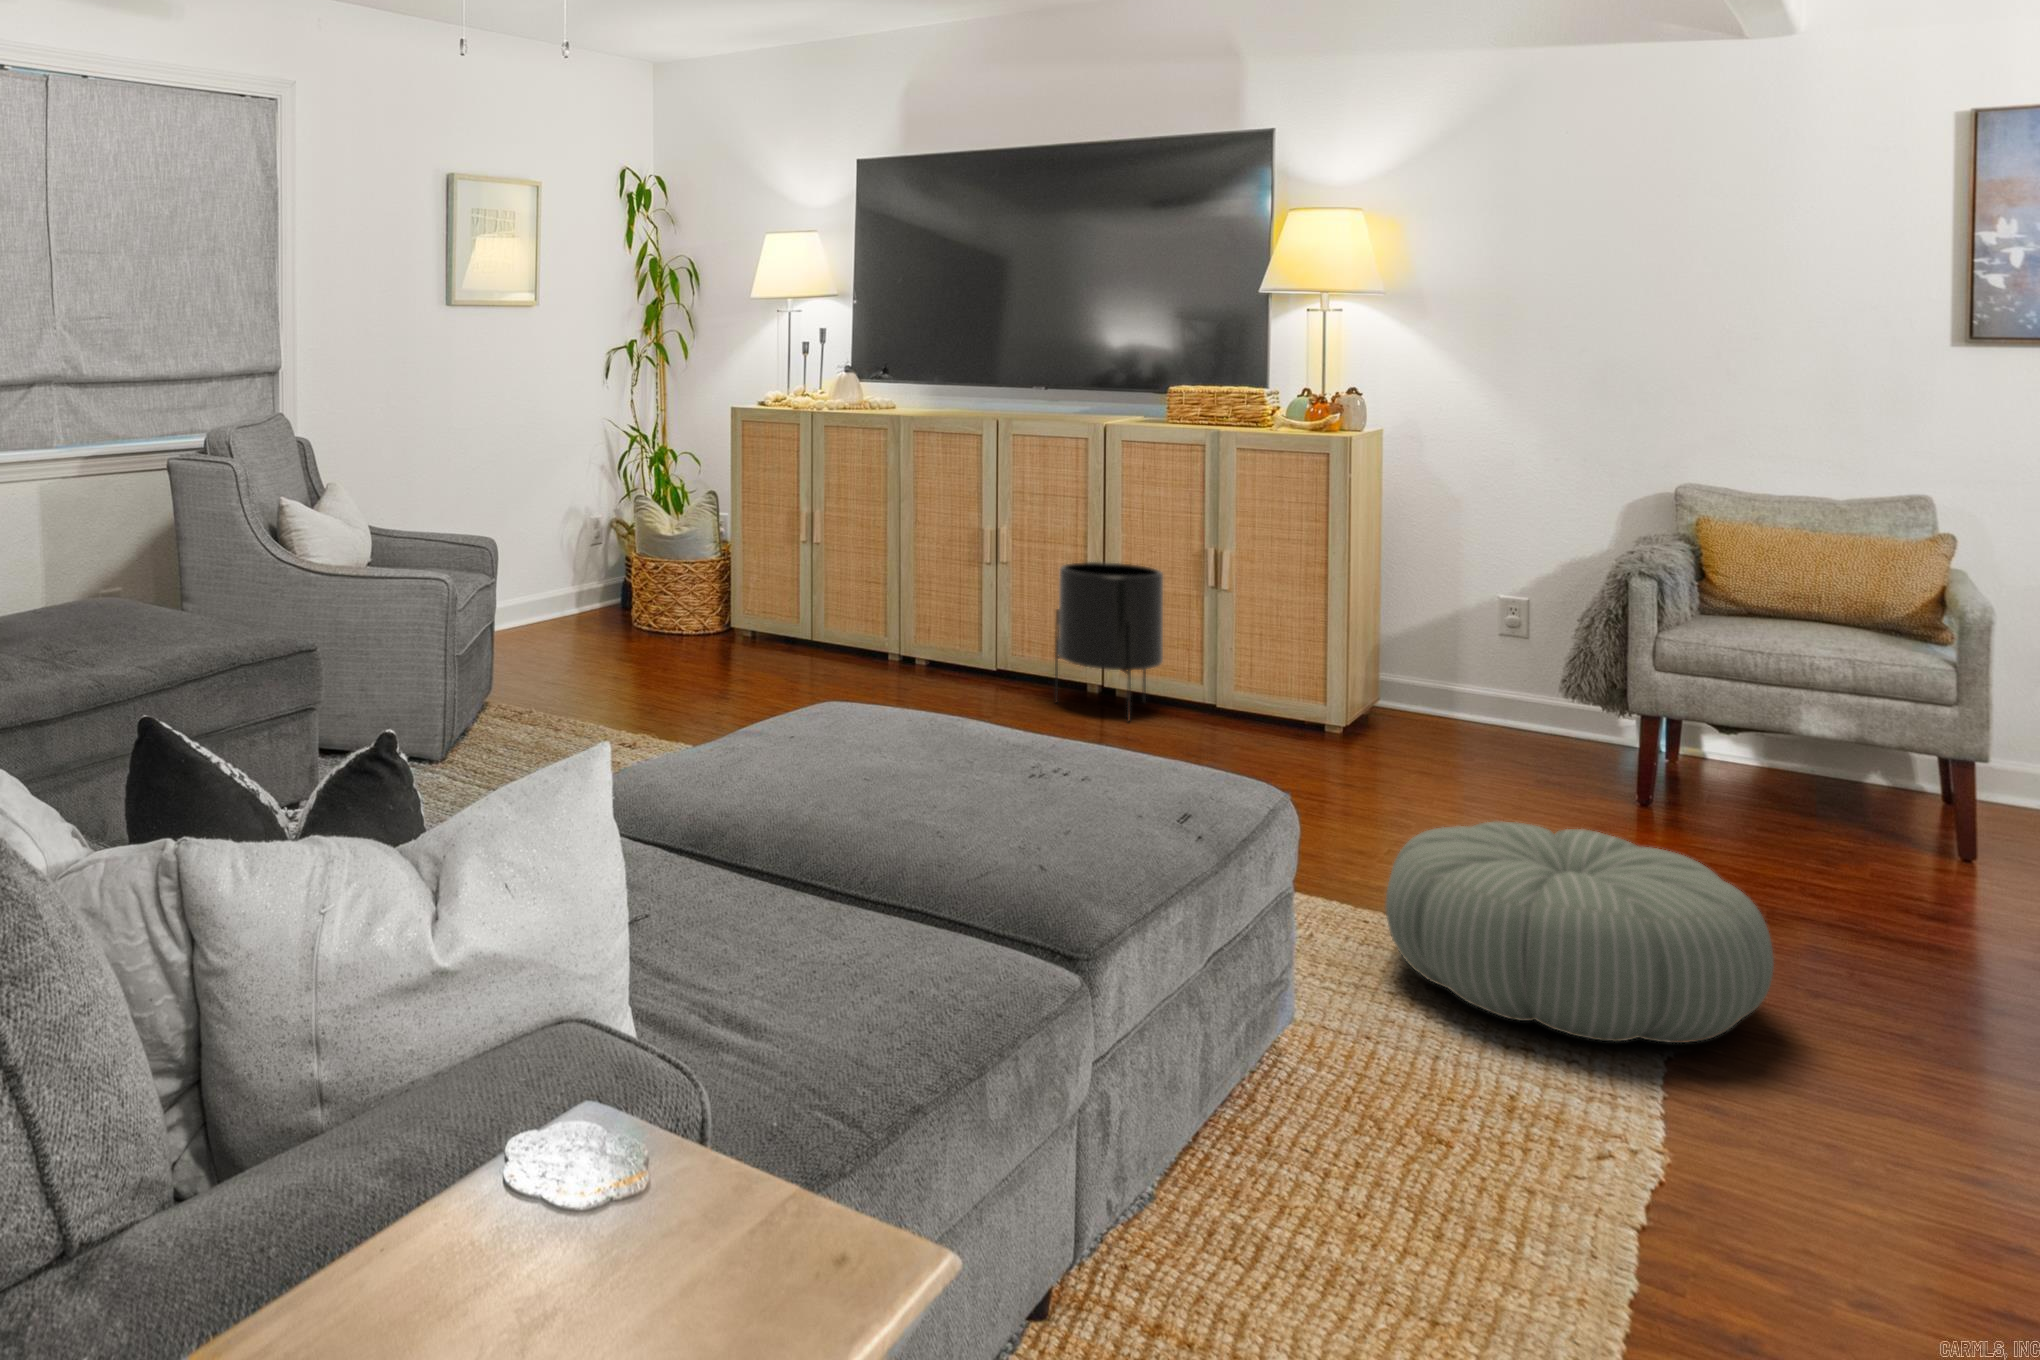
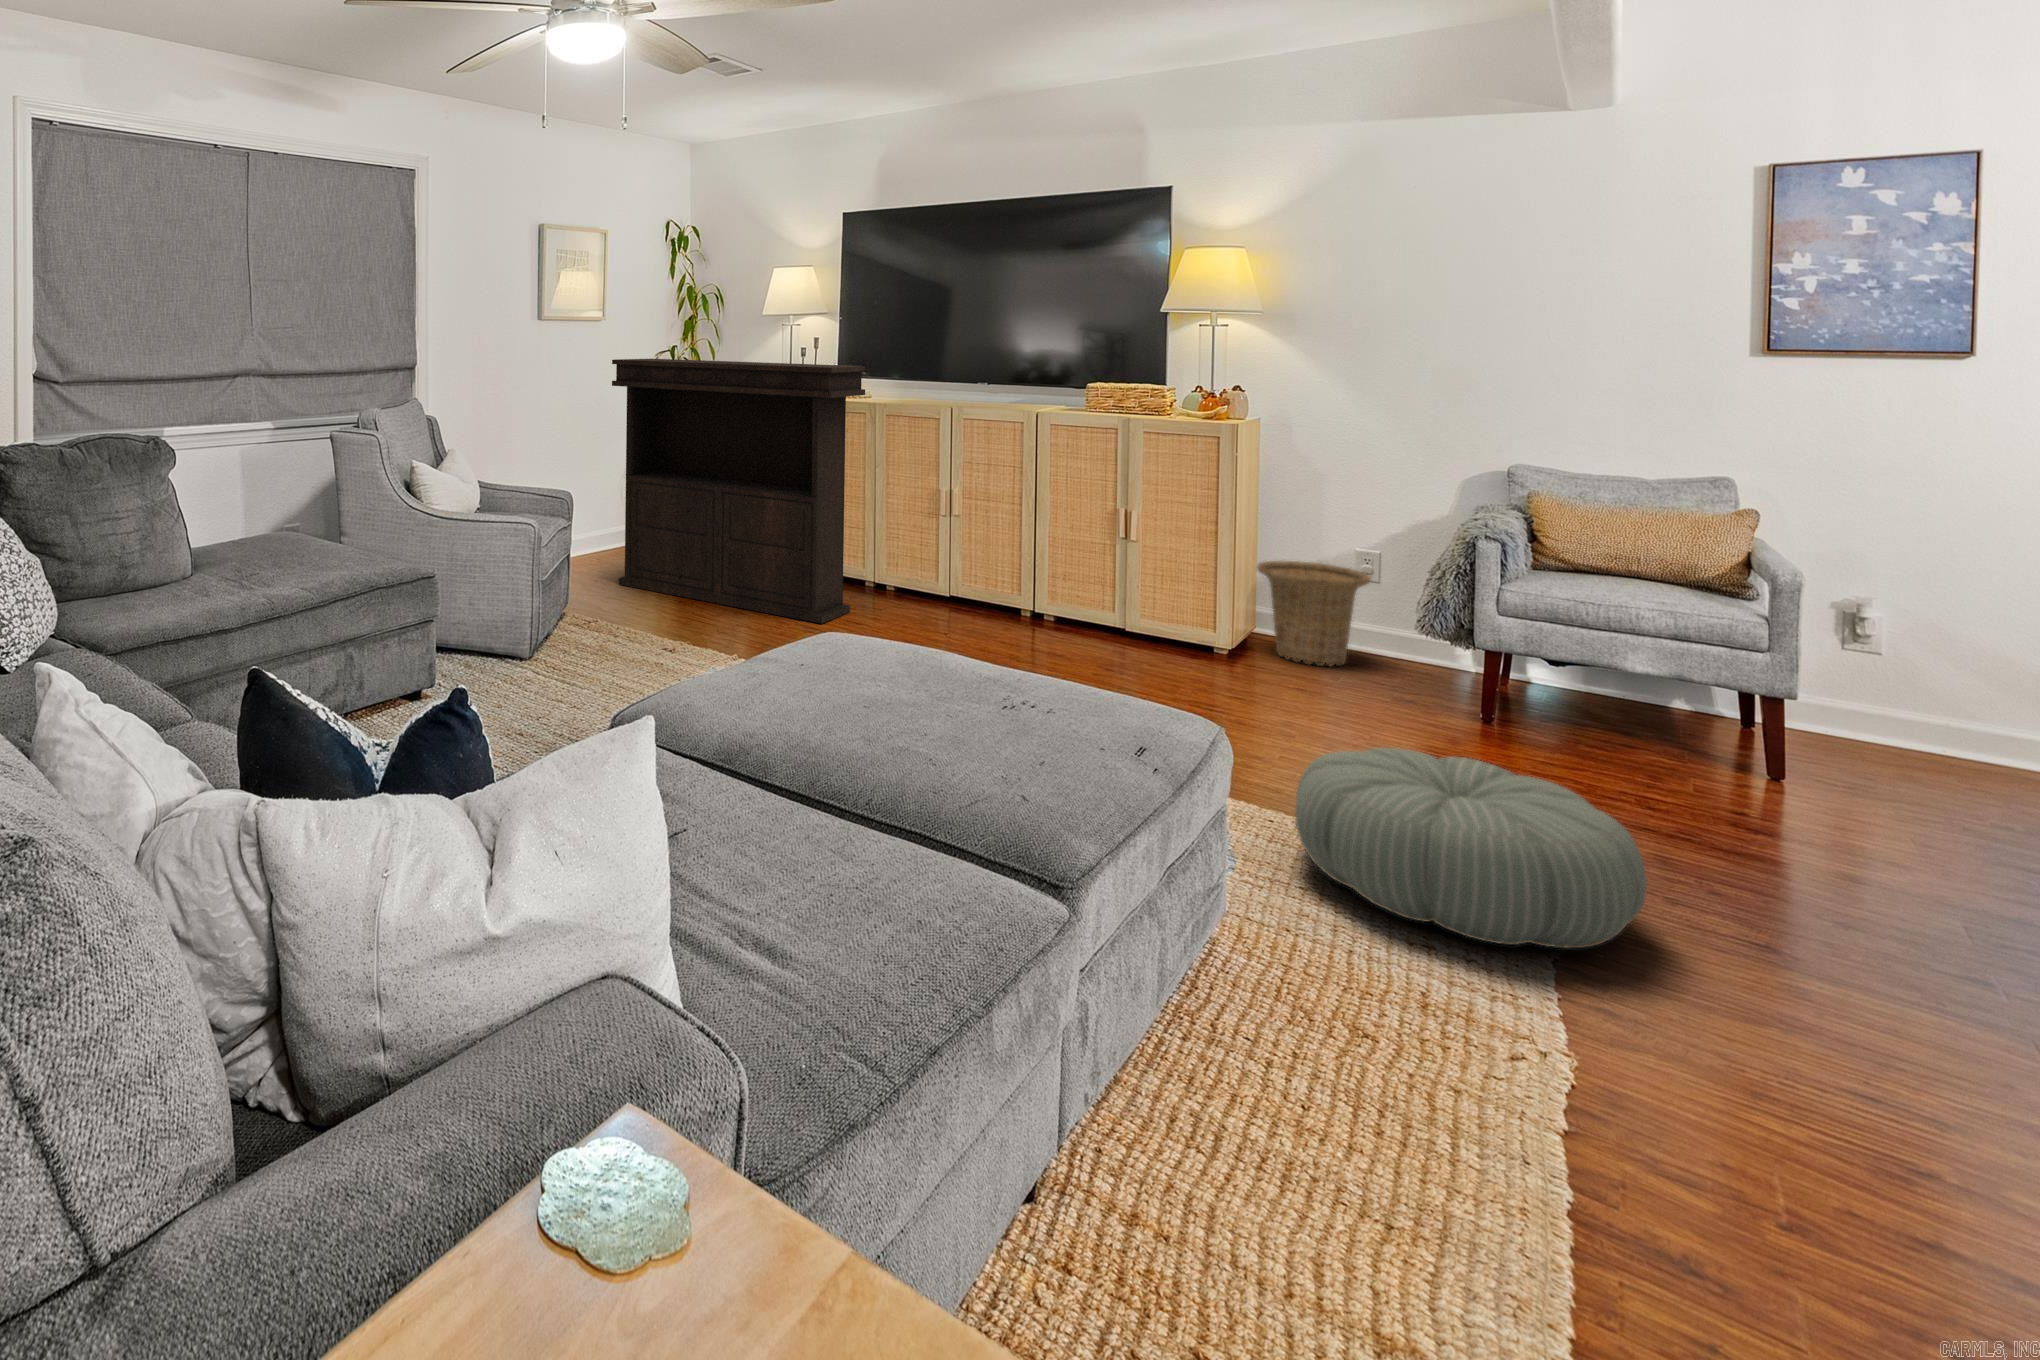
console table: none [547,356,881,704] -> present [612,359,866,624]
planter: present [1055,562,1163,721] -> none [1000,520,1087,645]
basket: none [1373,608,1510,740] -> present [1257,561,1370,666]

